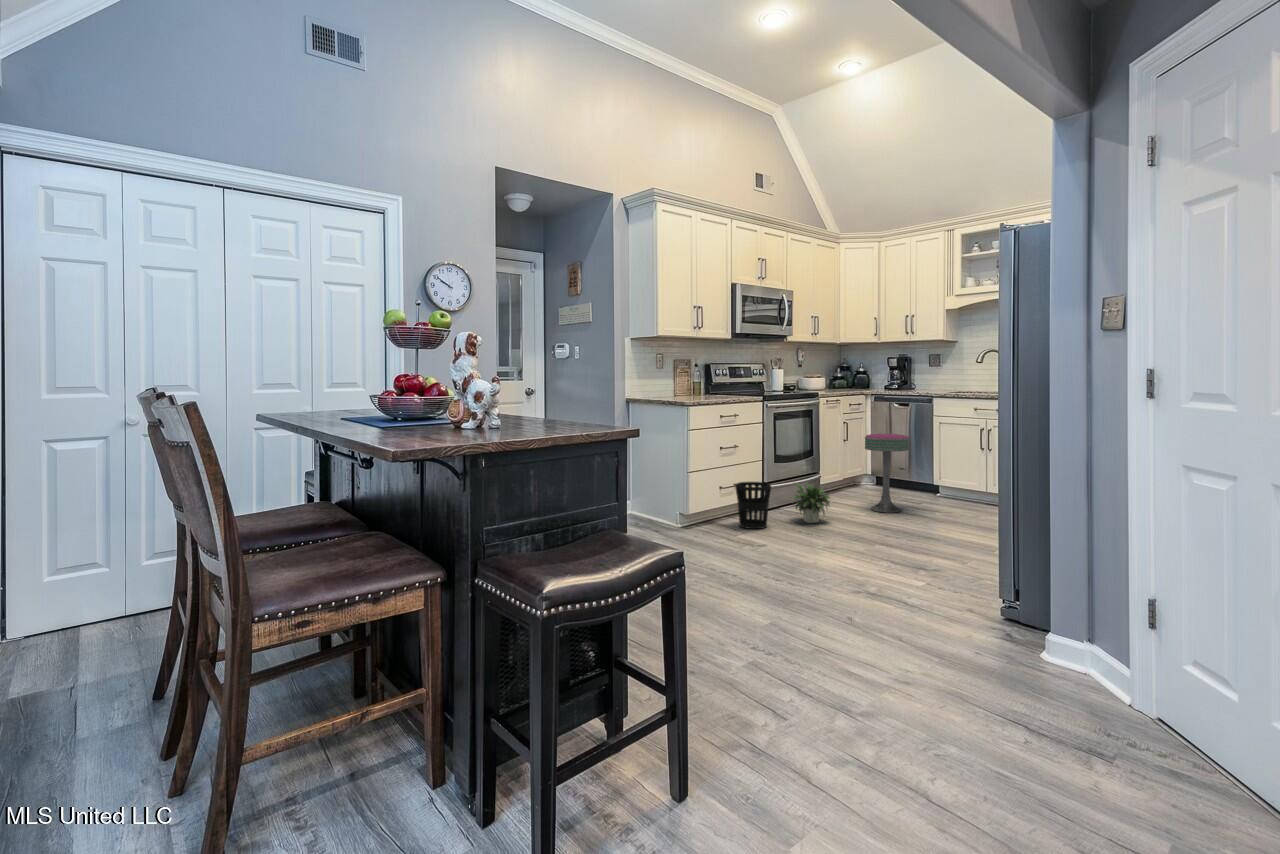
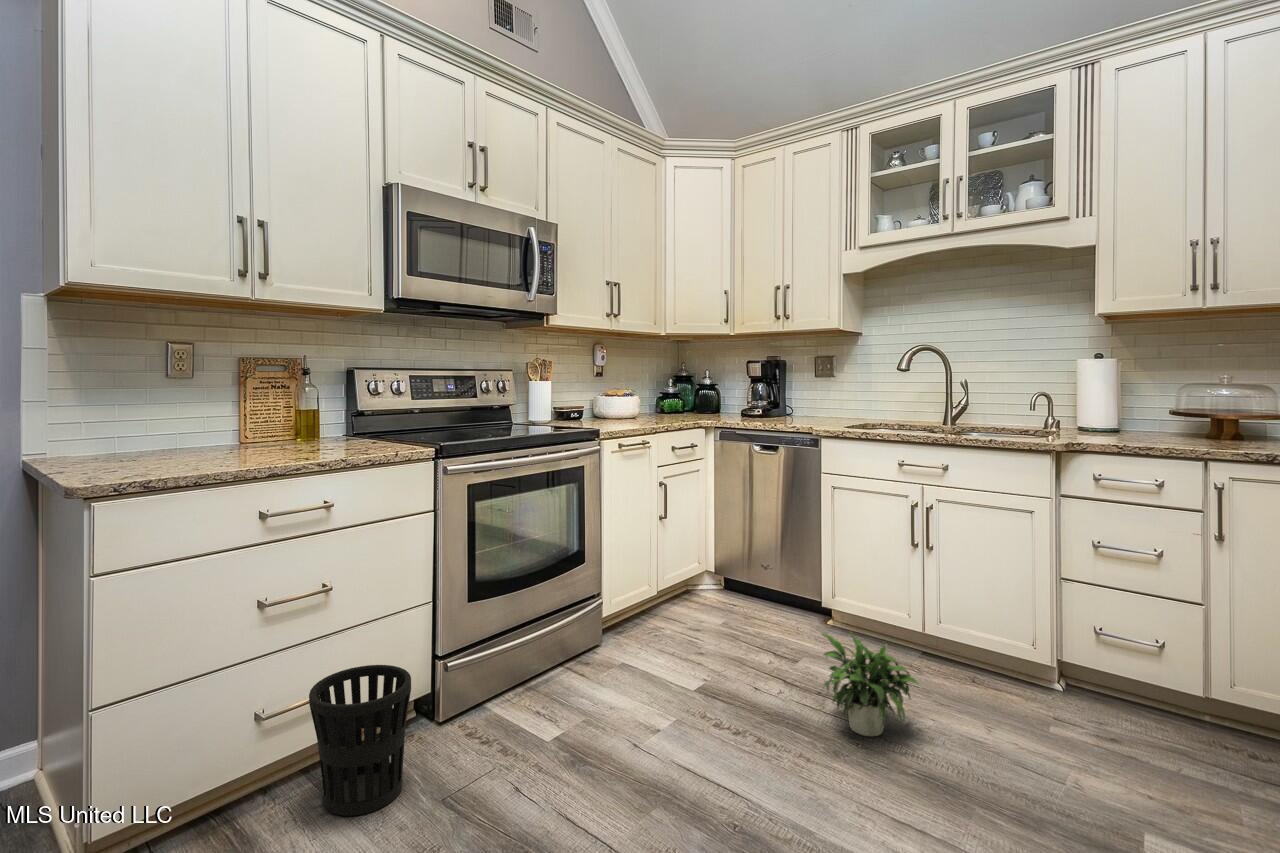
bar stool: present [865,434,909,513] -> none [679,518,769,699]
potted plant: present [794,483,830,523] -> present [822,632,919,736]

